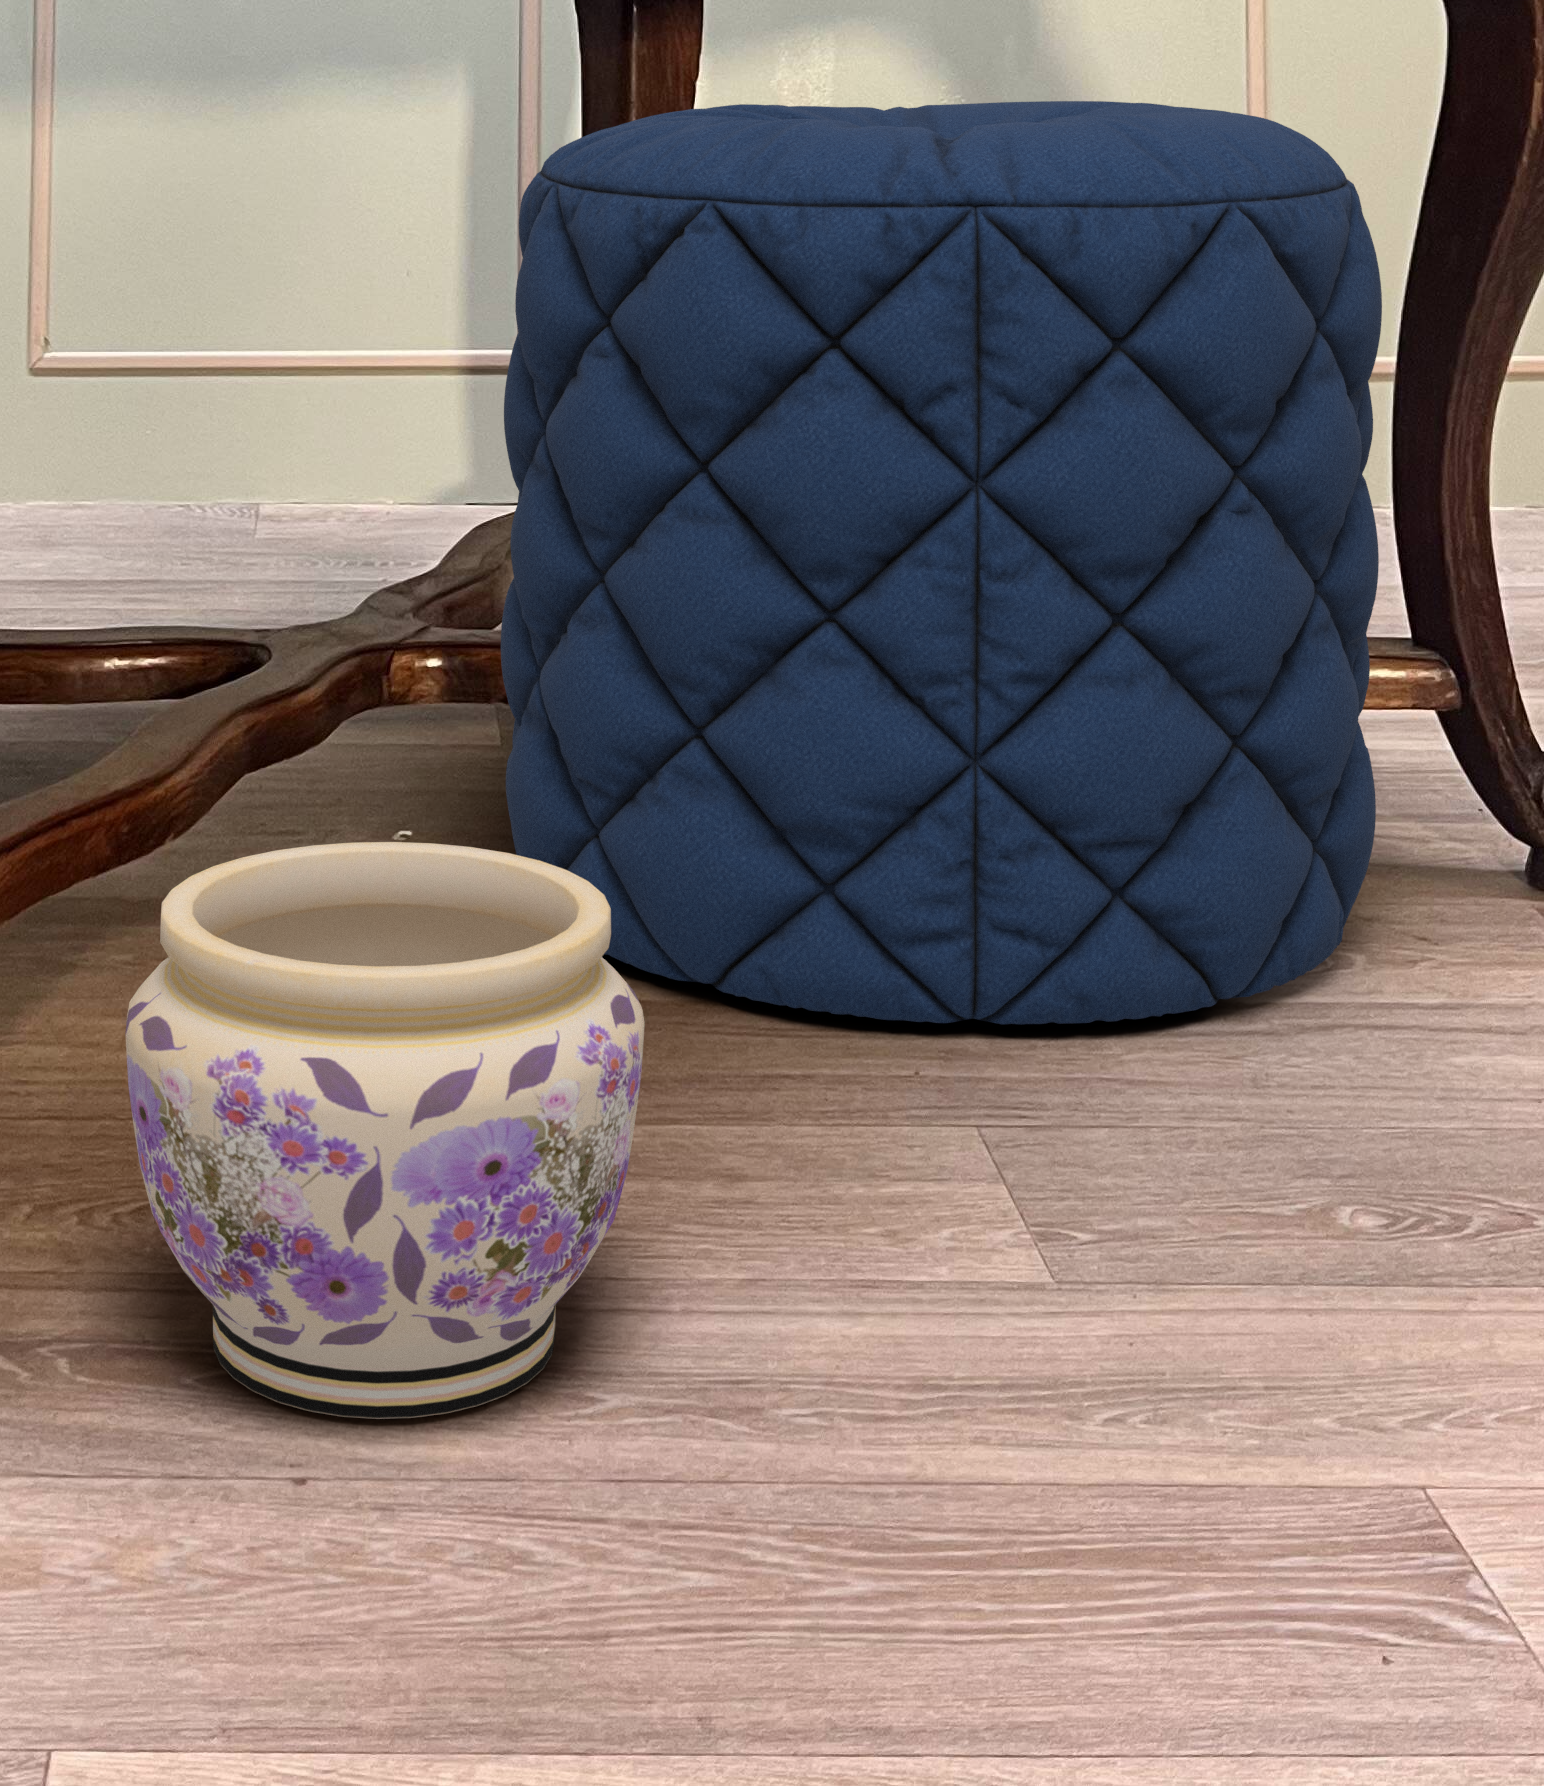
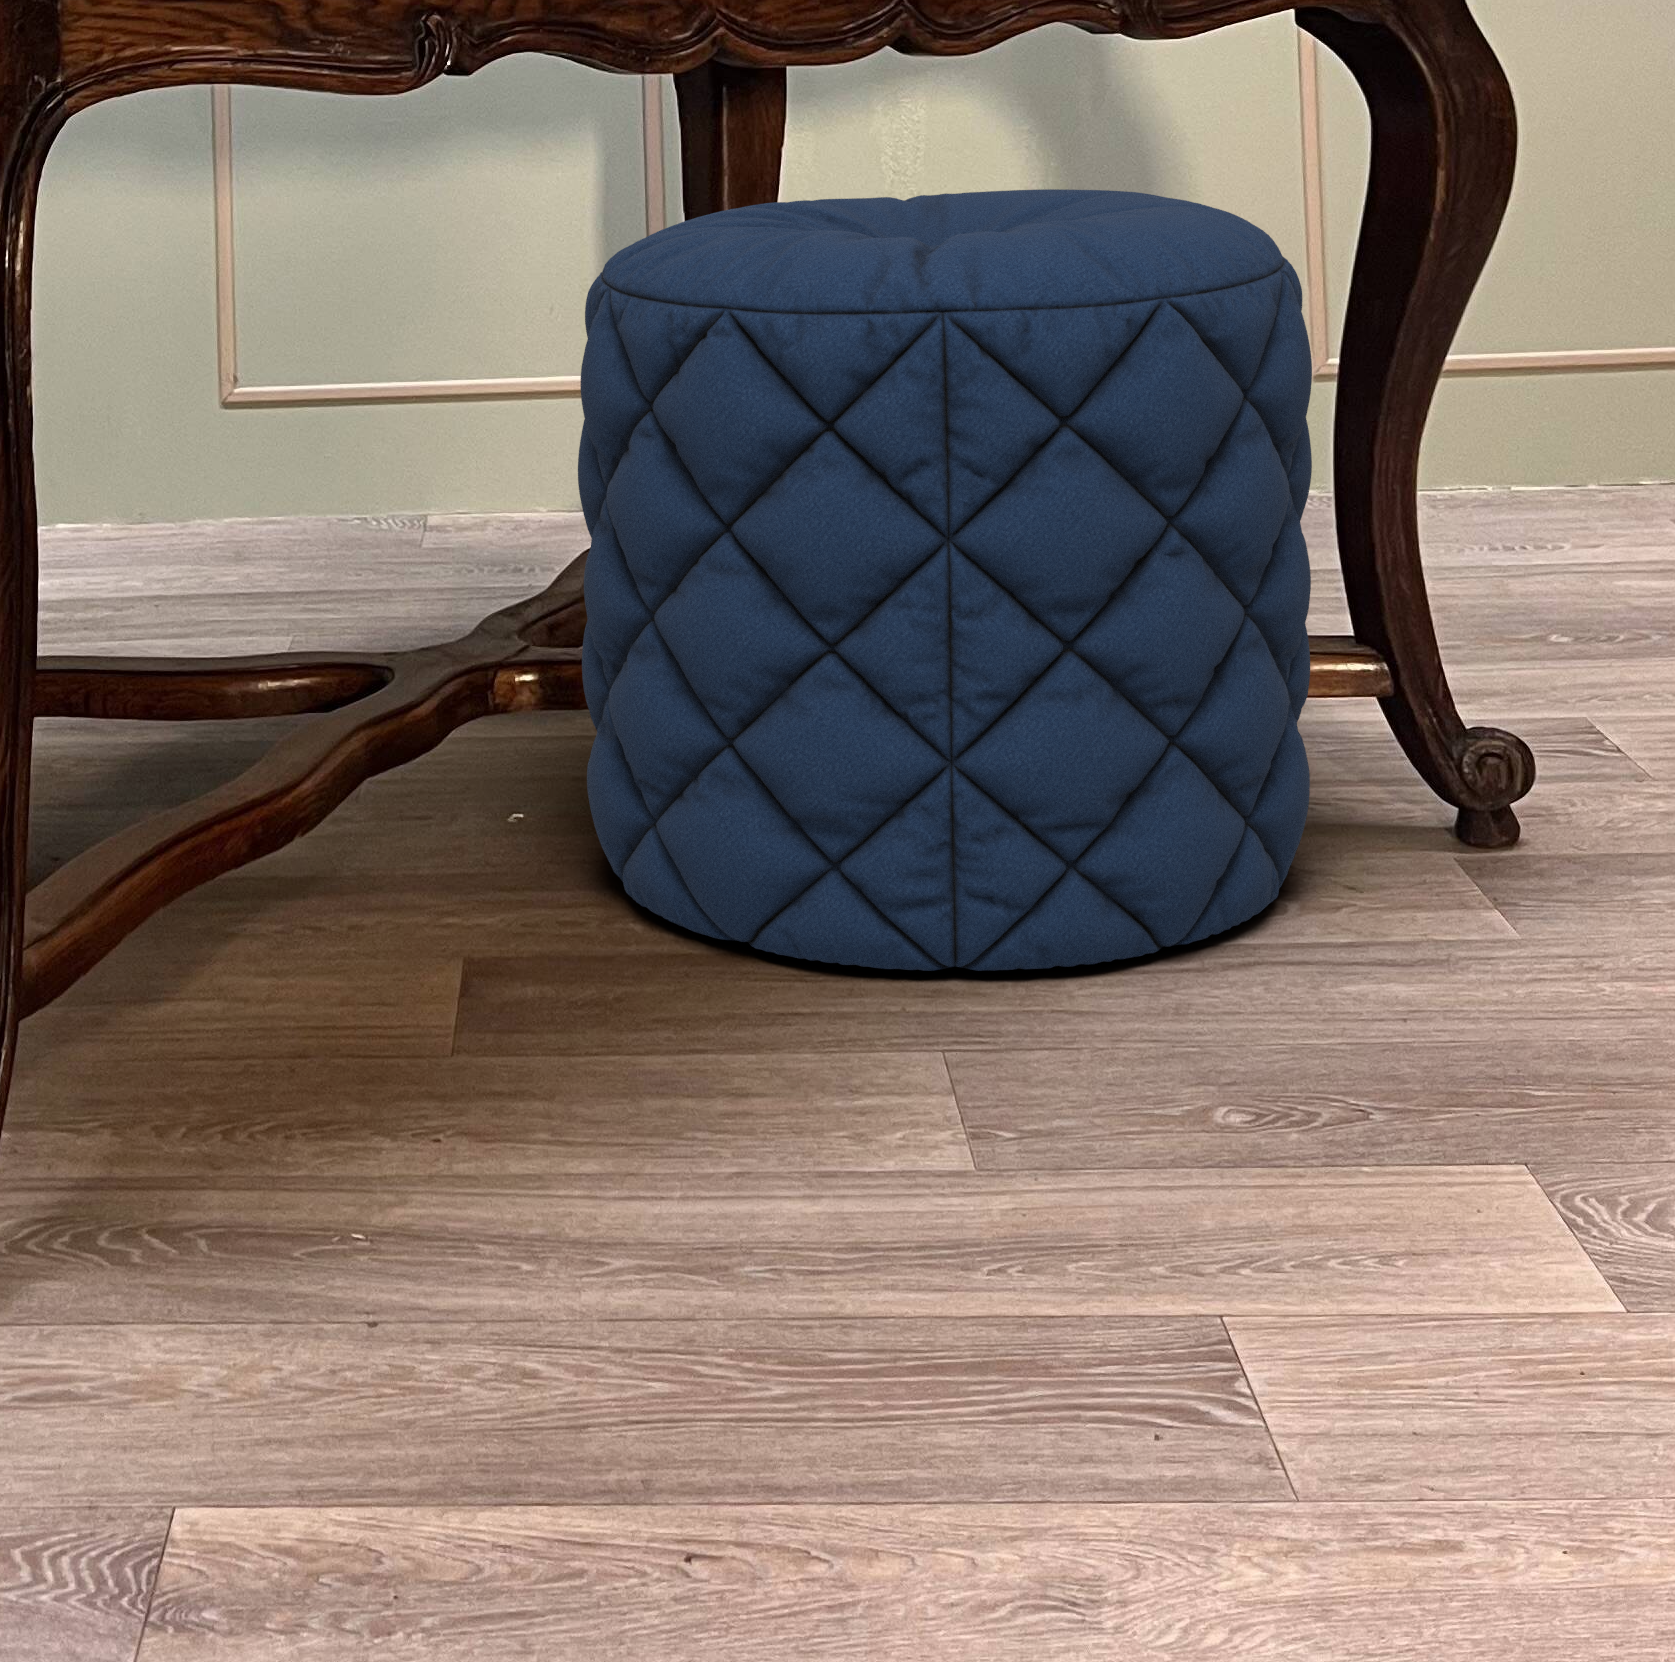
planter: present [125,842,645,1419] -> none [241,849,639,1278]

